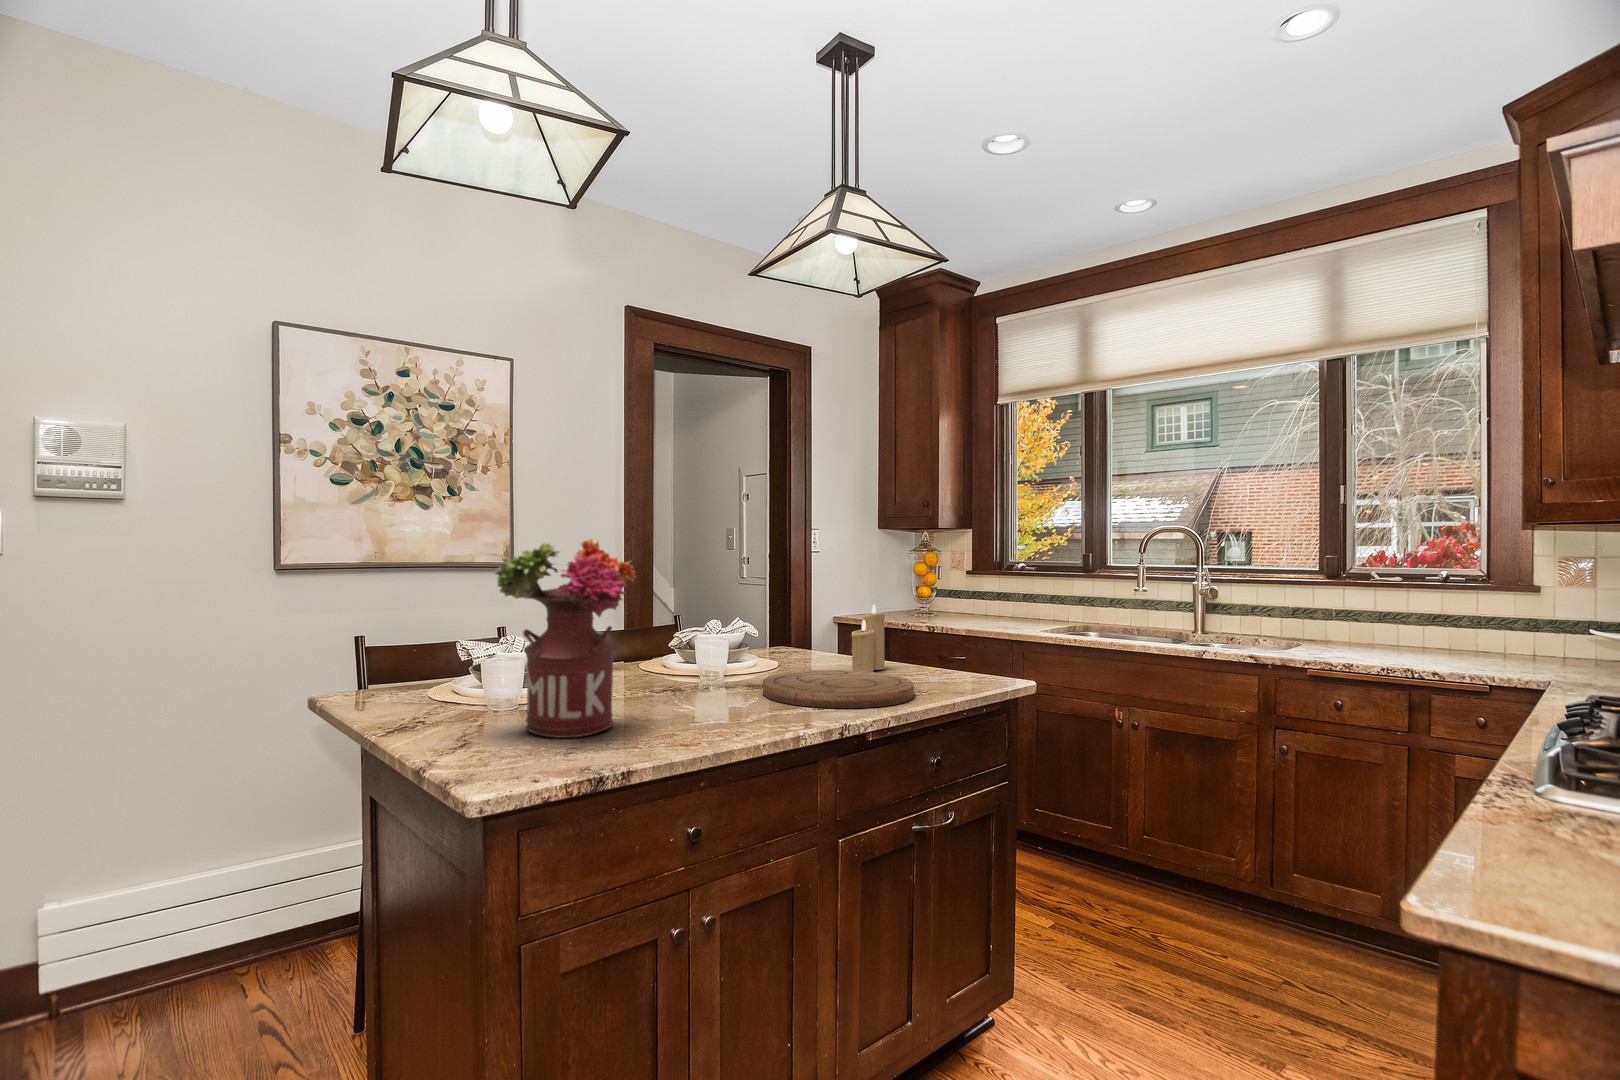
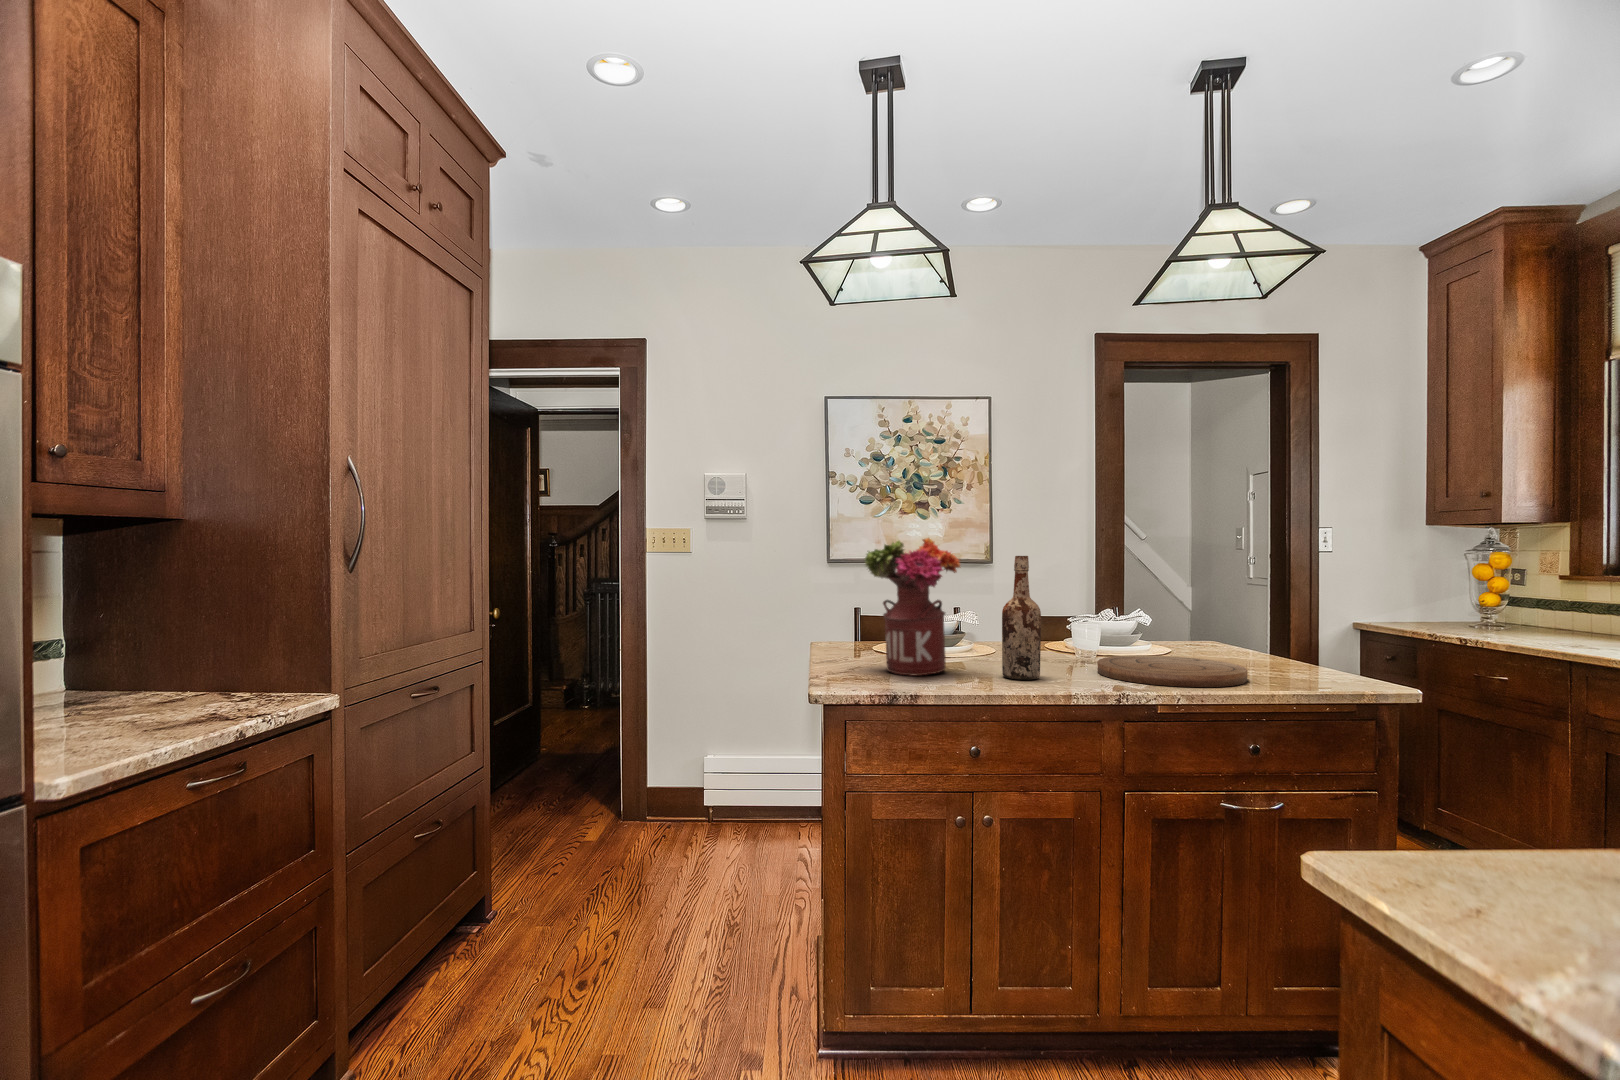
wine bottle: none [687,564,735,723] -> present [1002,556,1041,680]
candle: present [852,604,885,672] -> none [1228,600,1271,666]

